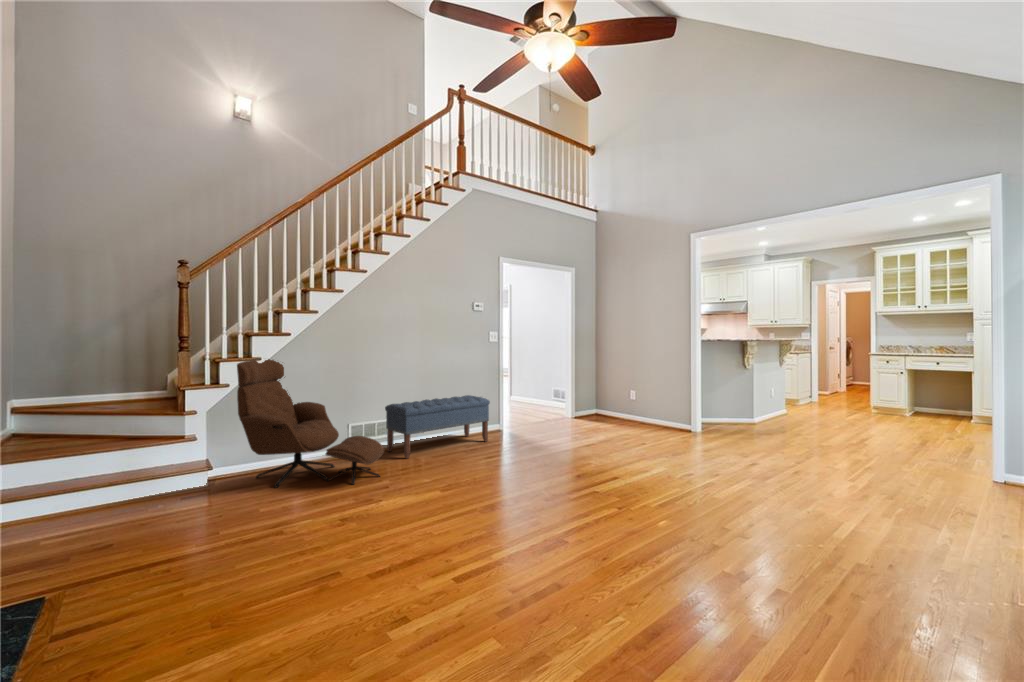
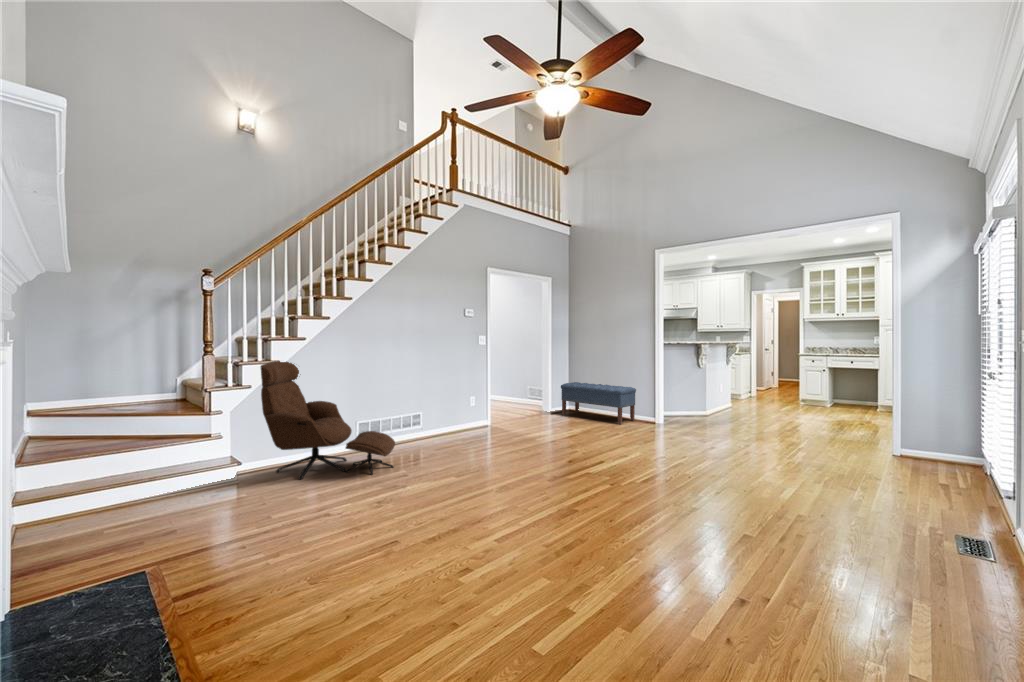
bench: present [385,395,490,459] -> present [561,382,636,425]

